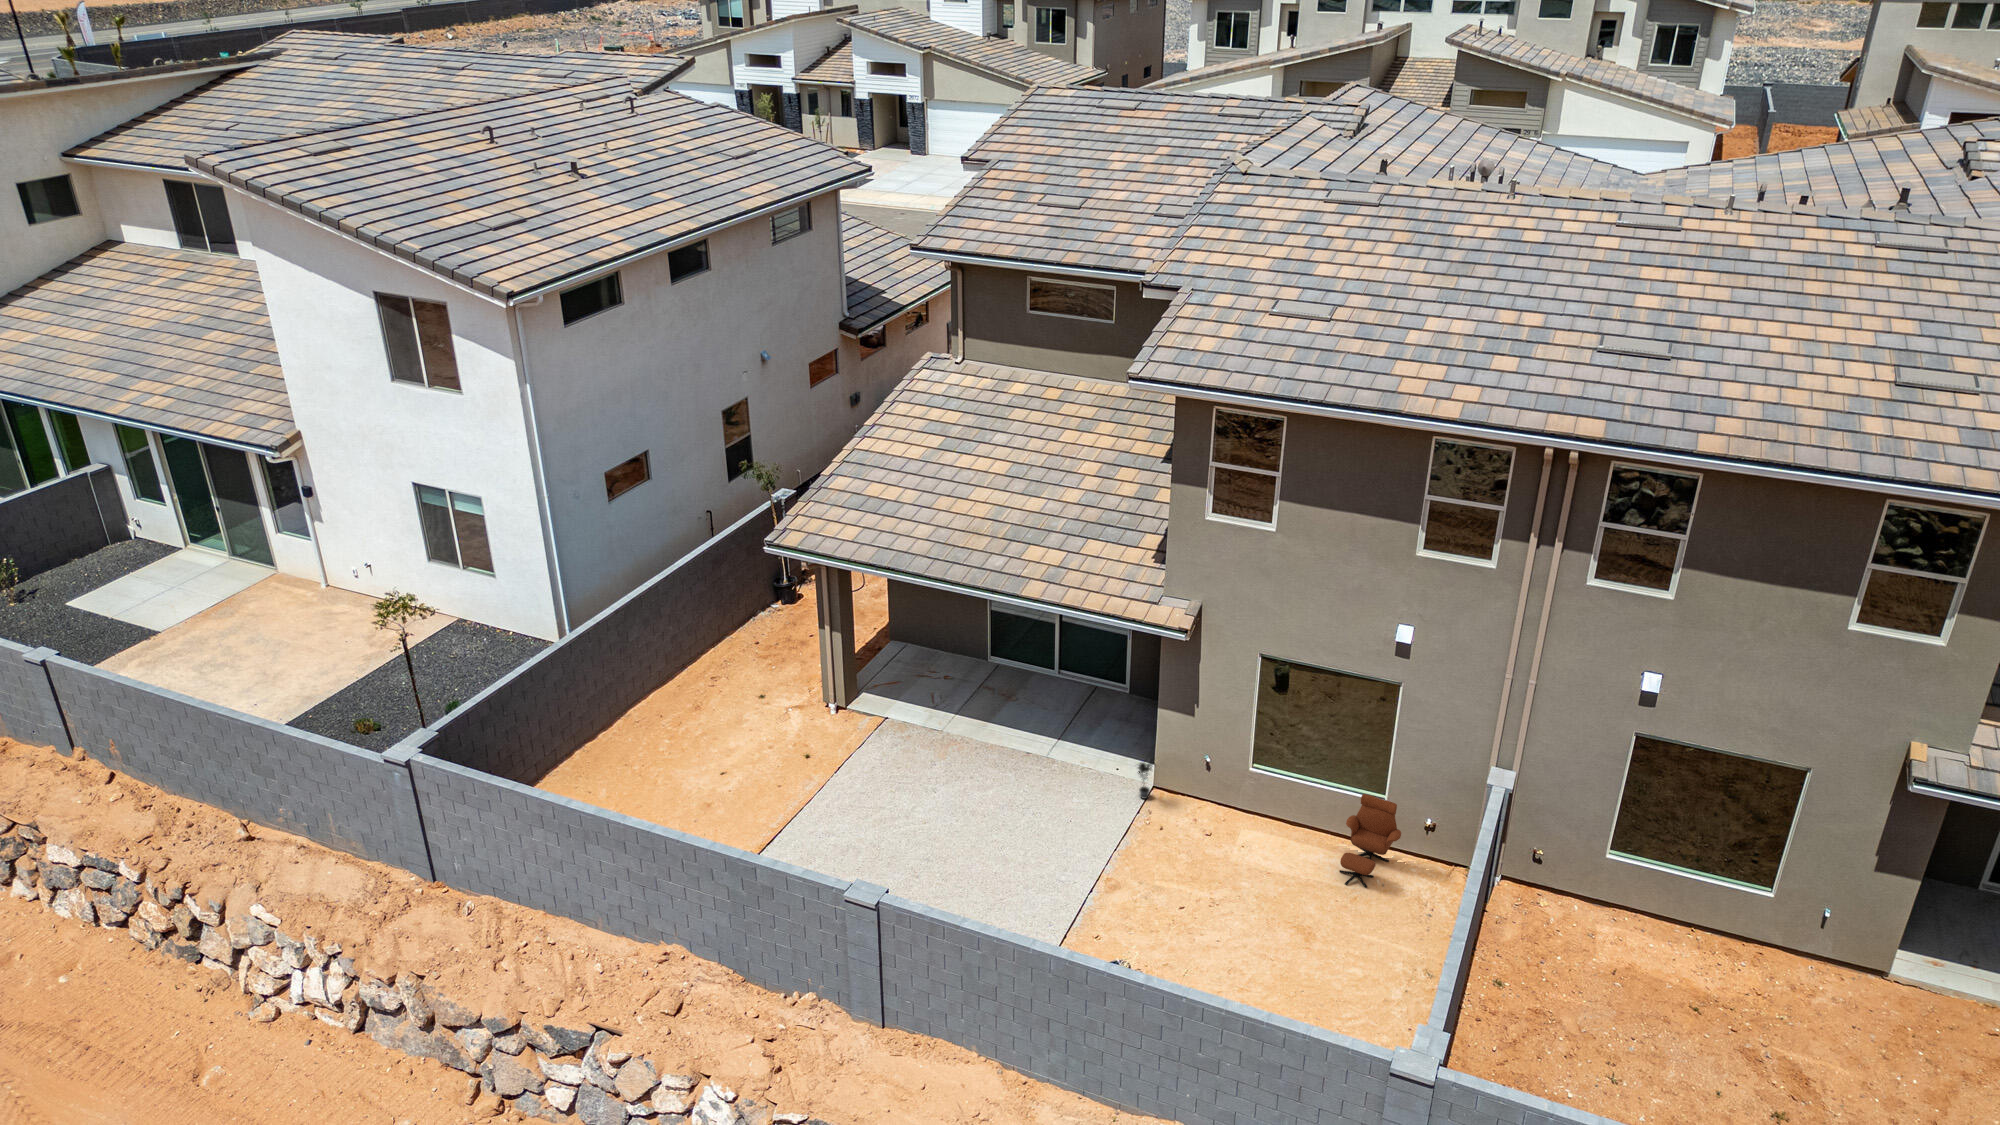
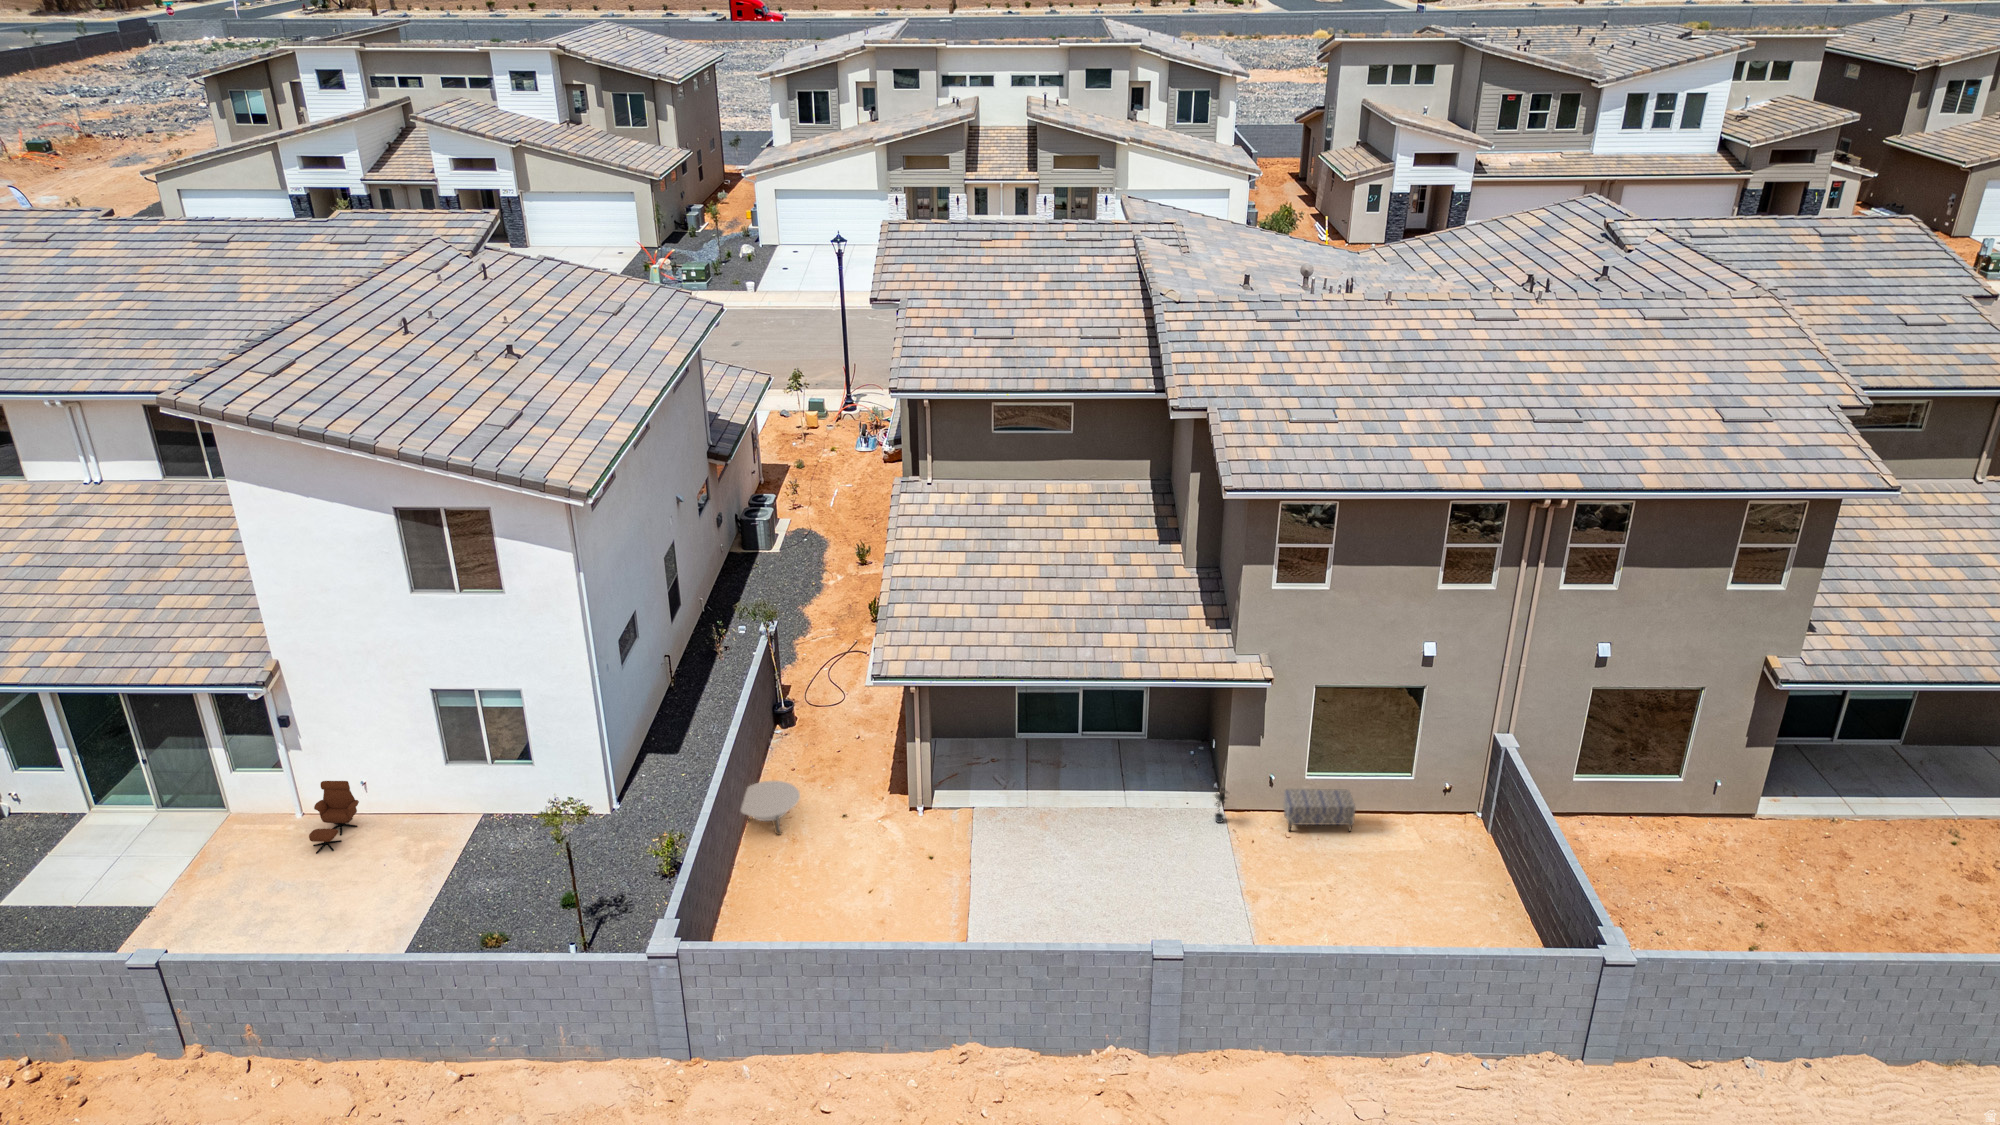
round table: none [660,644,729,700] -> present [741,781,800,835]
bench: none [1214,778,1304,847] -> present [1283,789,1355,832]
lounge chair: present [1339,794,1401,888] -> present [309,781,359,854]

